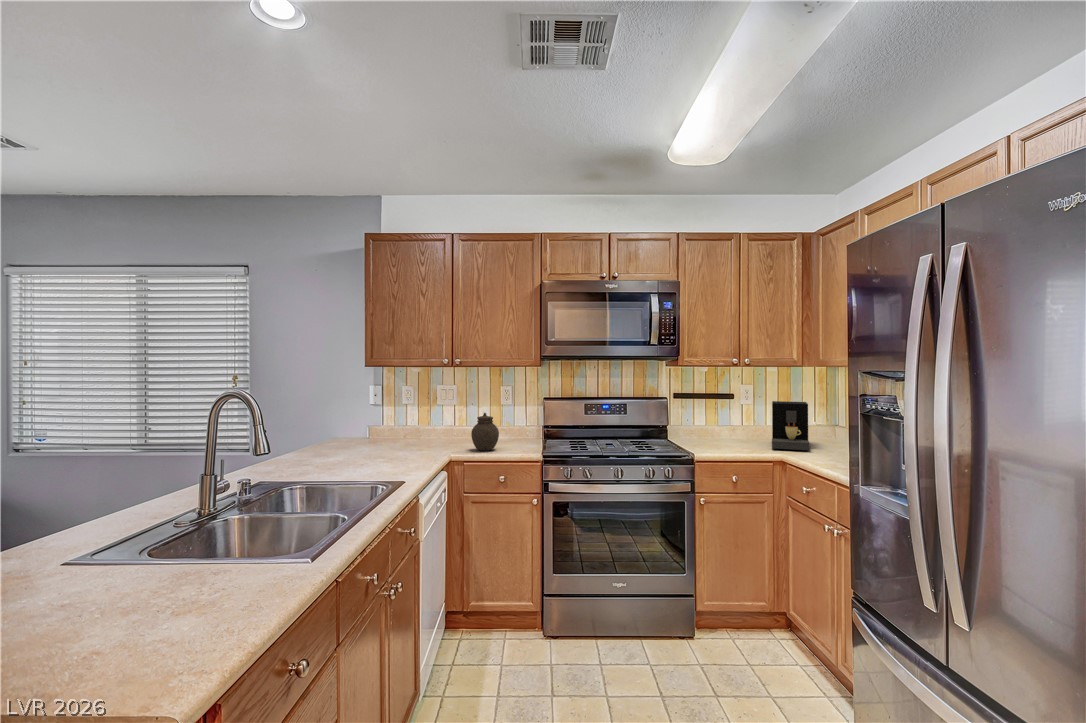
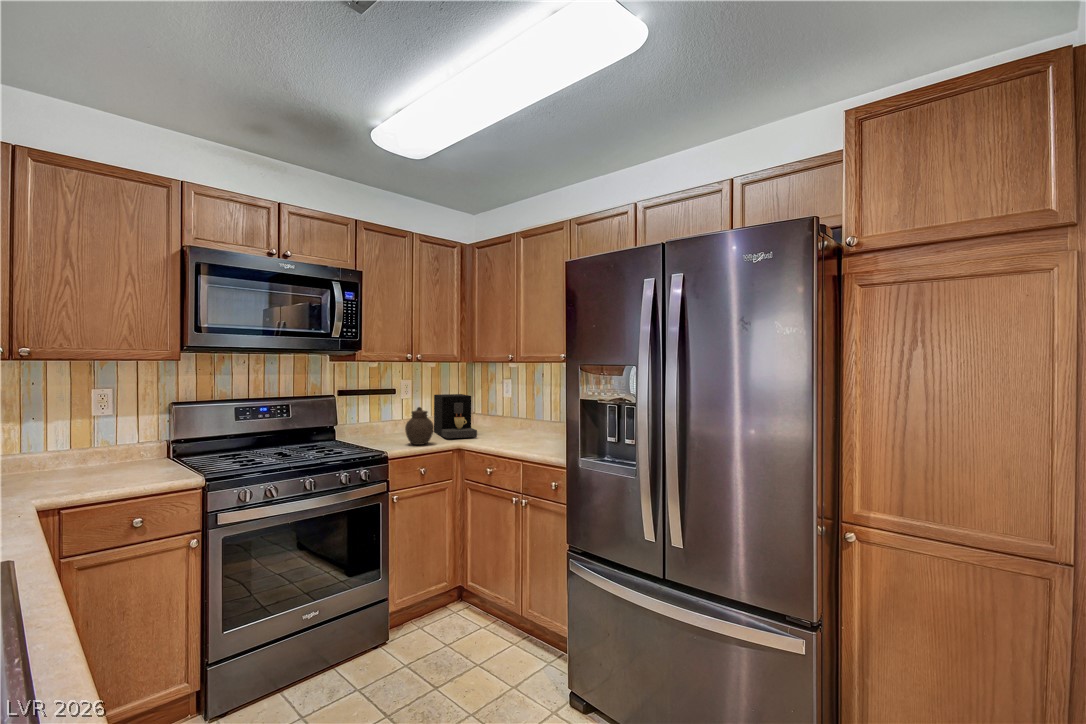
jar: present [471,413,499,451] -> present [405,407,434,445]

